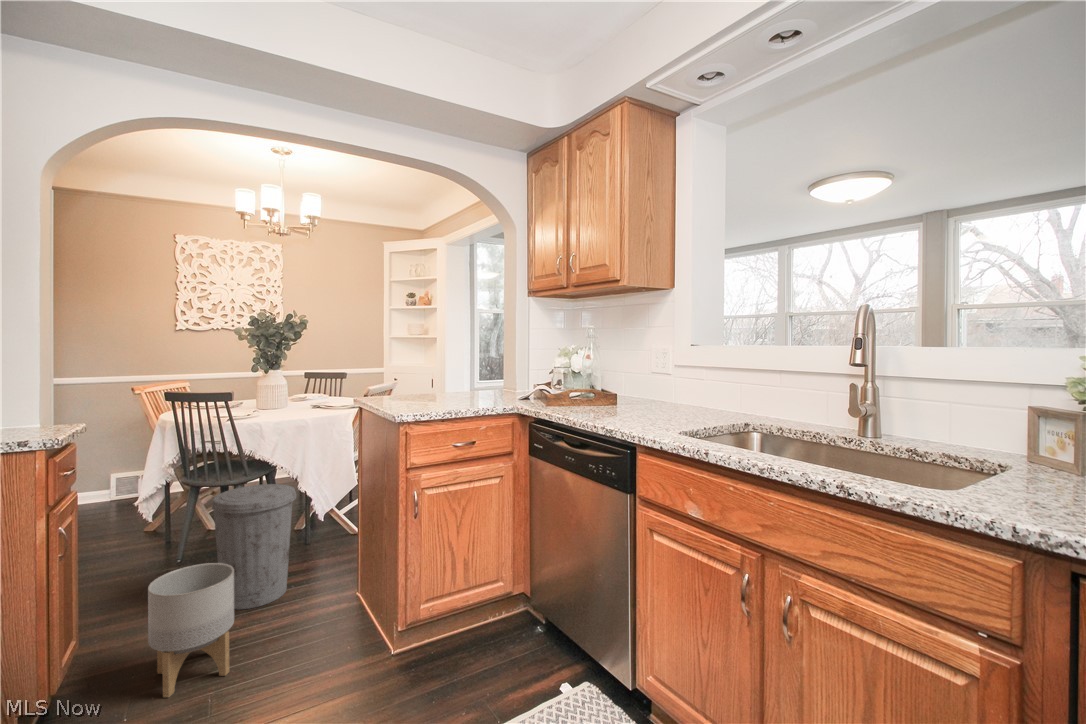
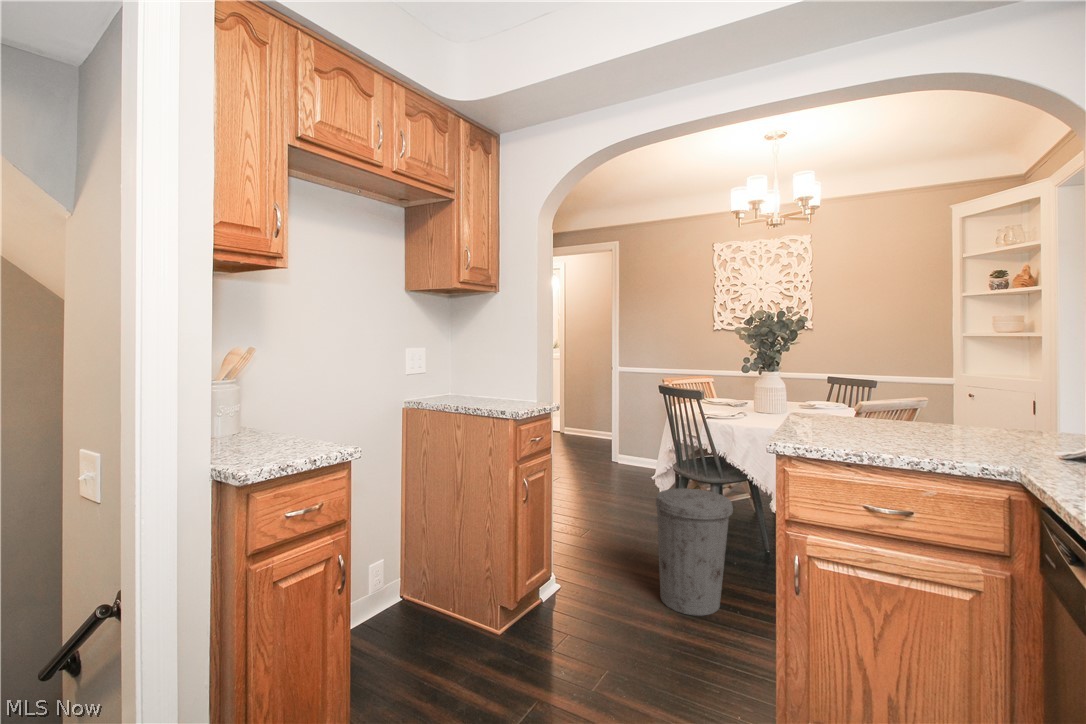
planter: present [148,563,234,697] -> none [570,546,634,662]

